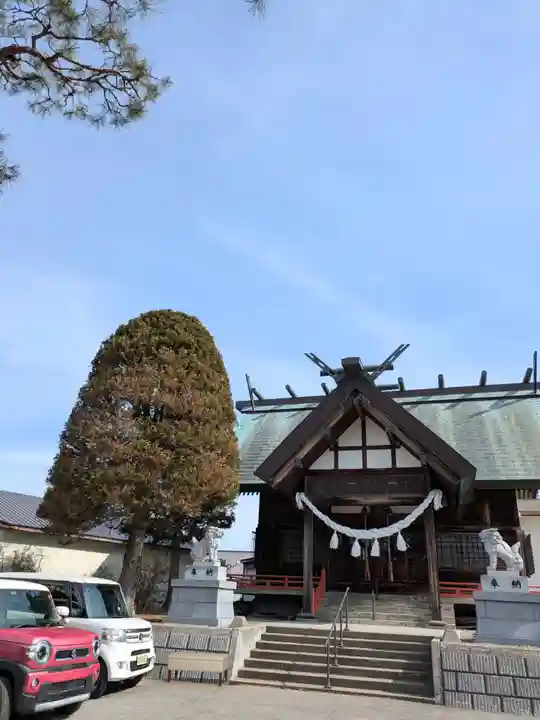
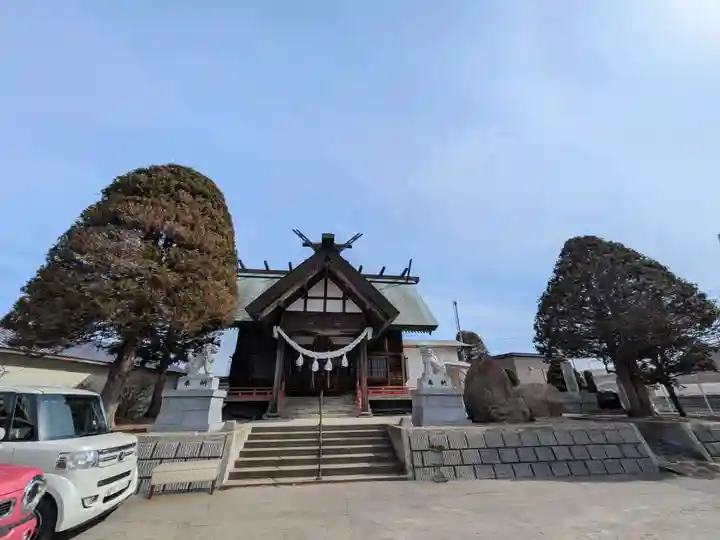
planter: none [458,662,482,710] -> present [428,444,447,482]

